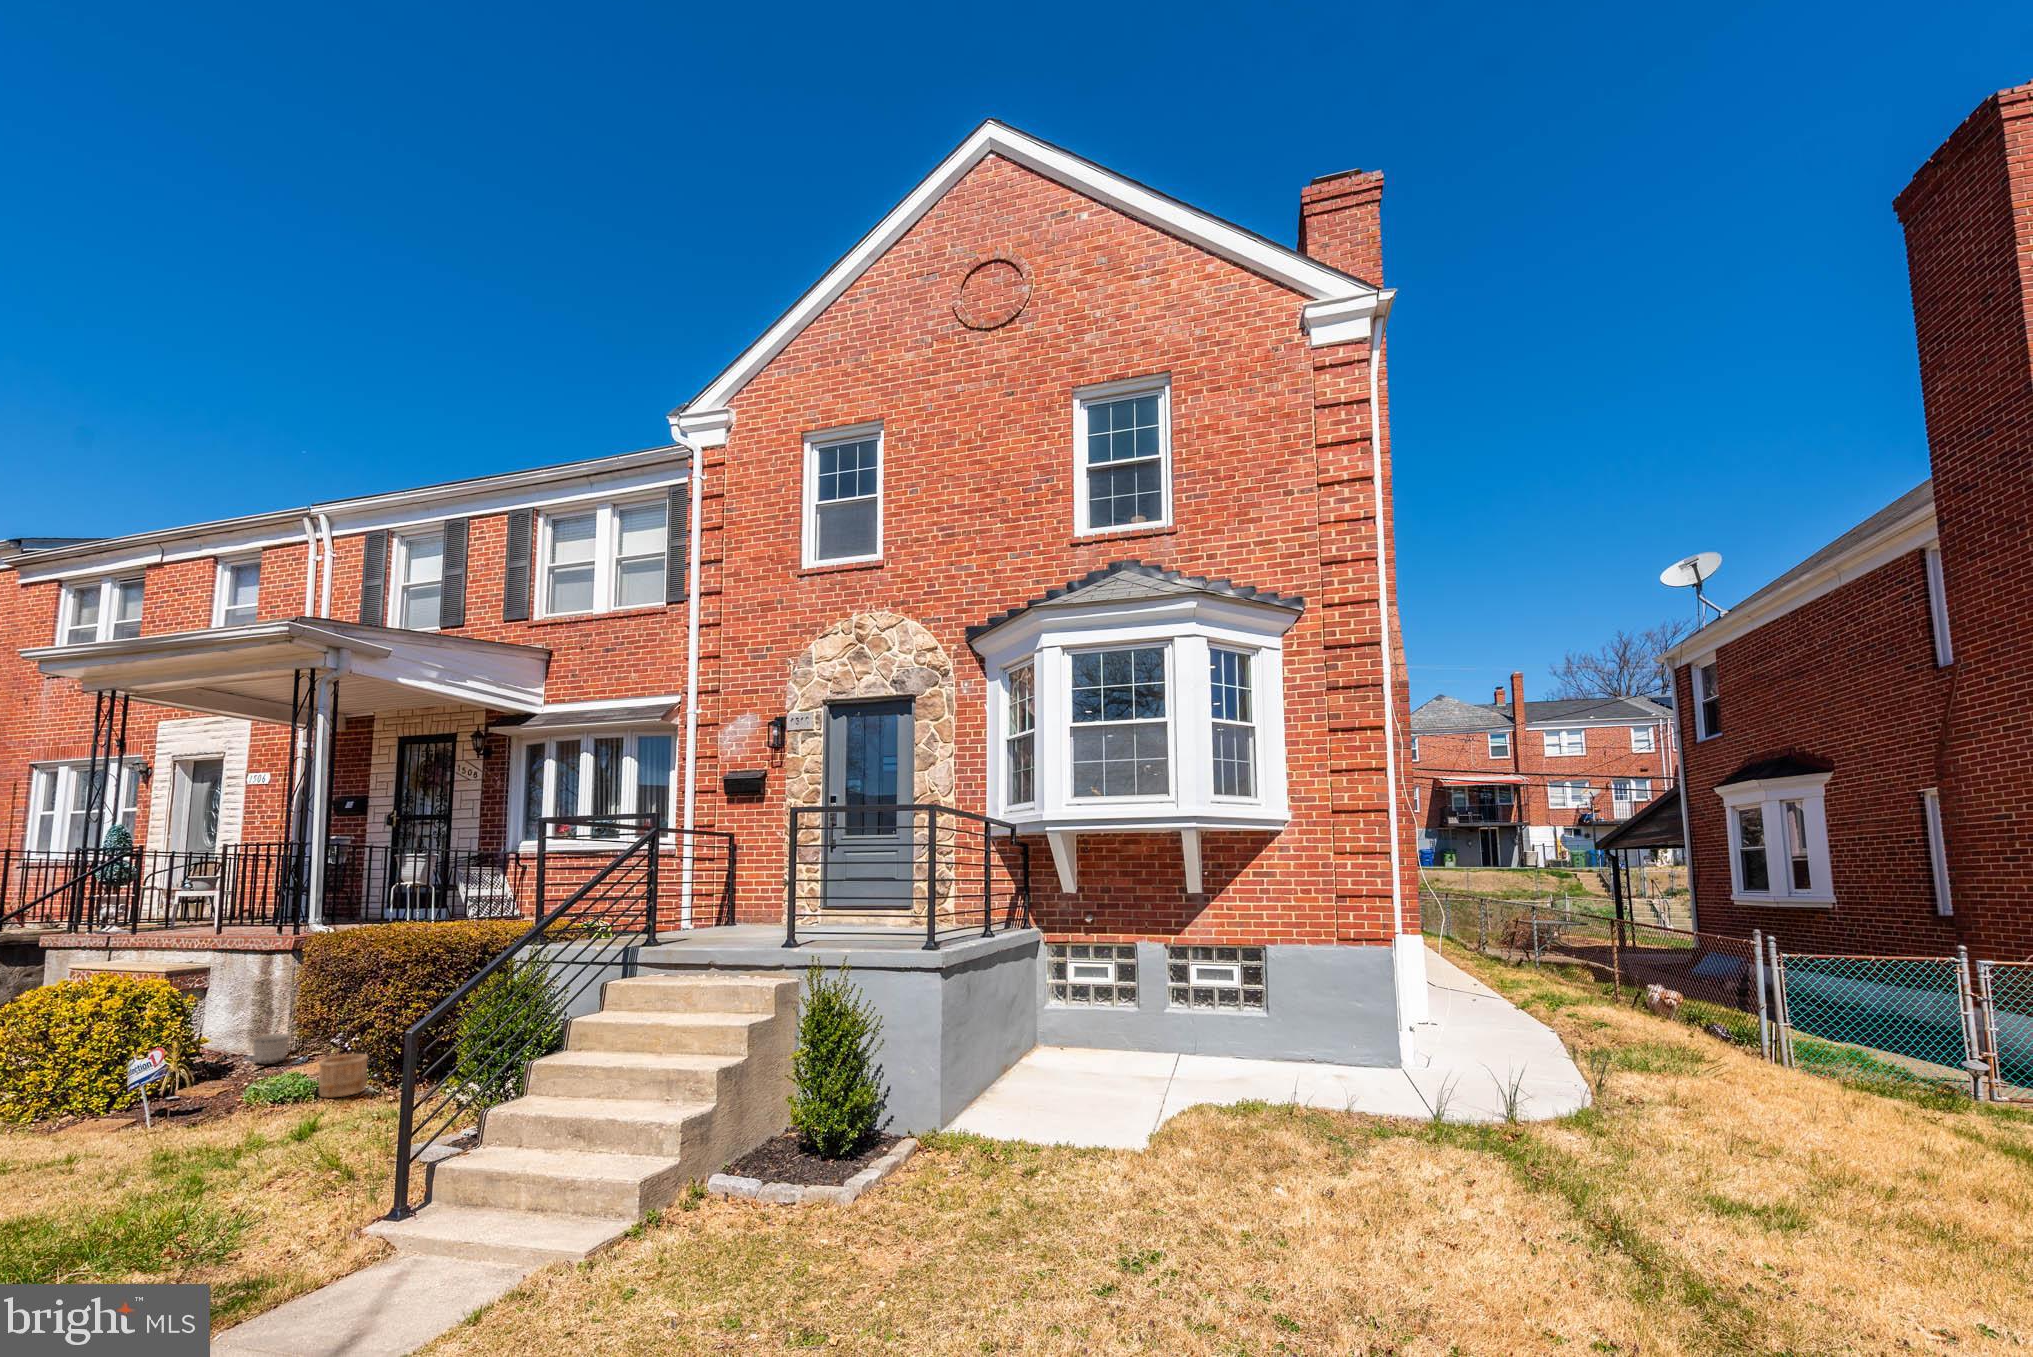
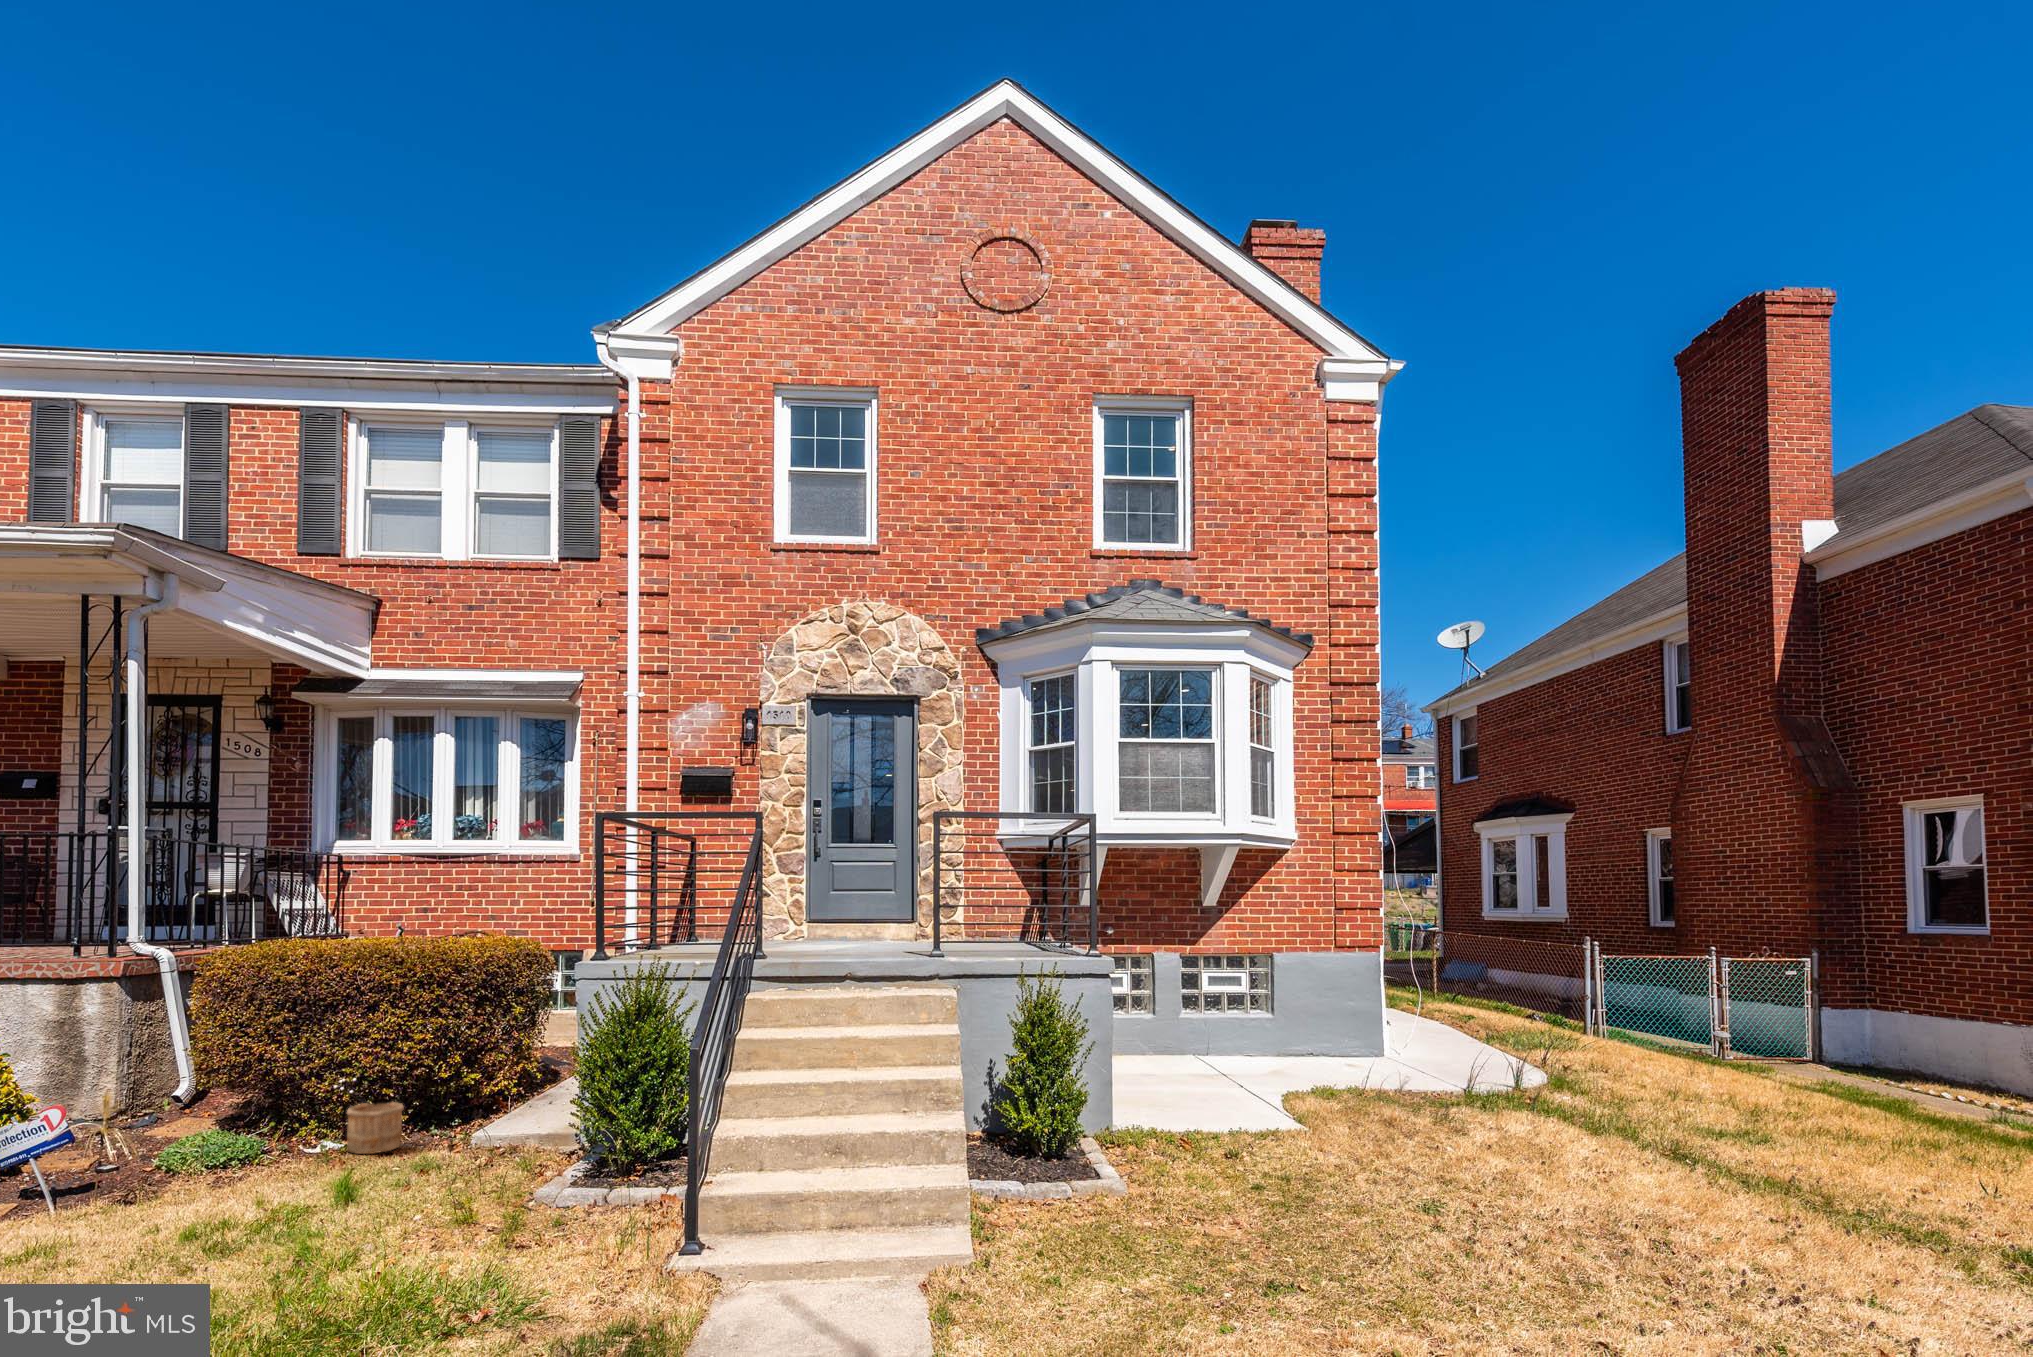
planter: present [253,1034,289,1064] -> none [147,1090,192,1129]

